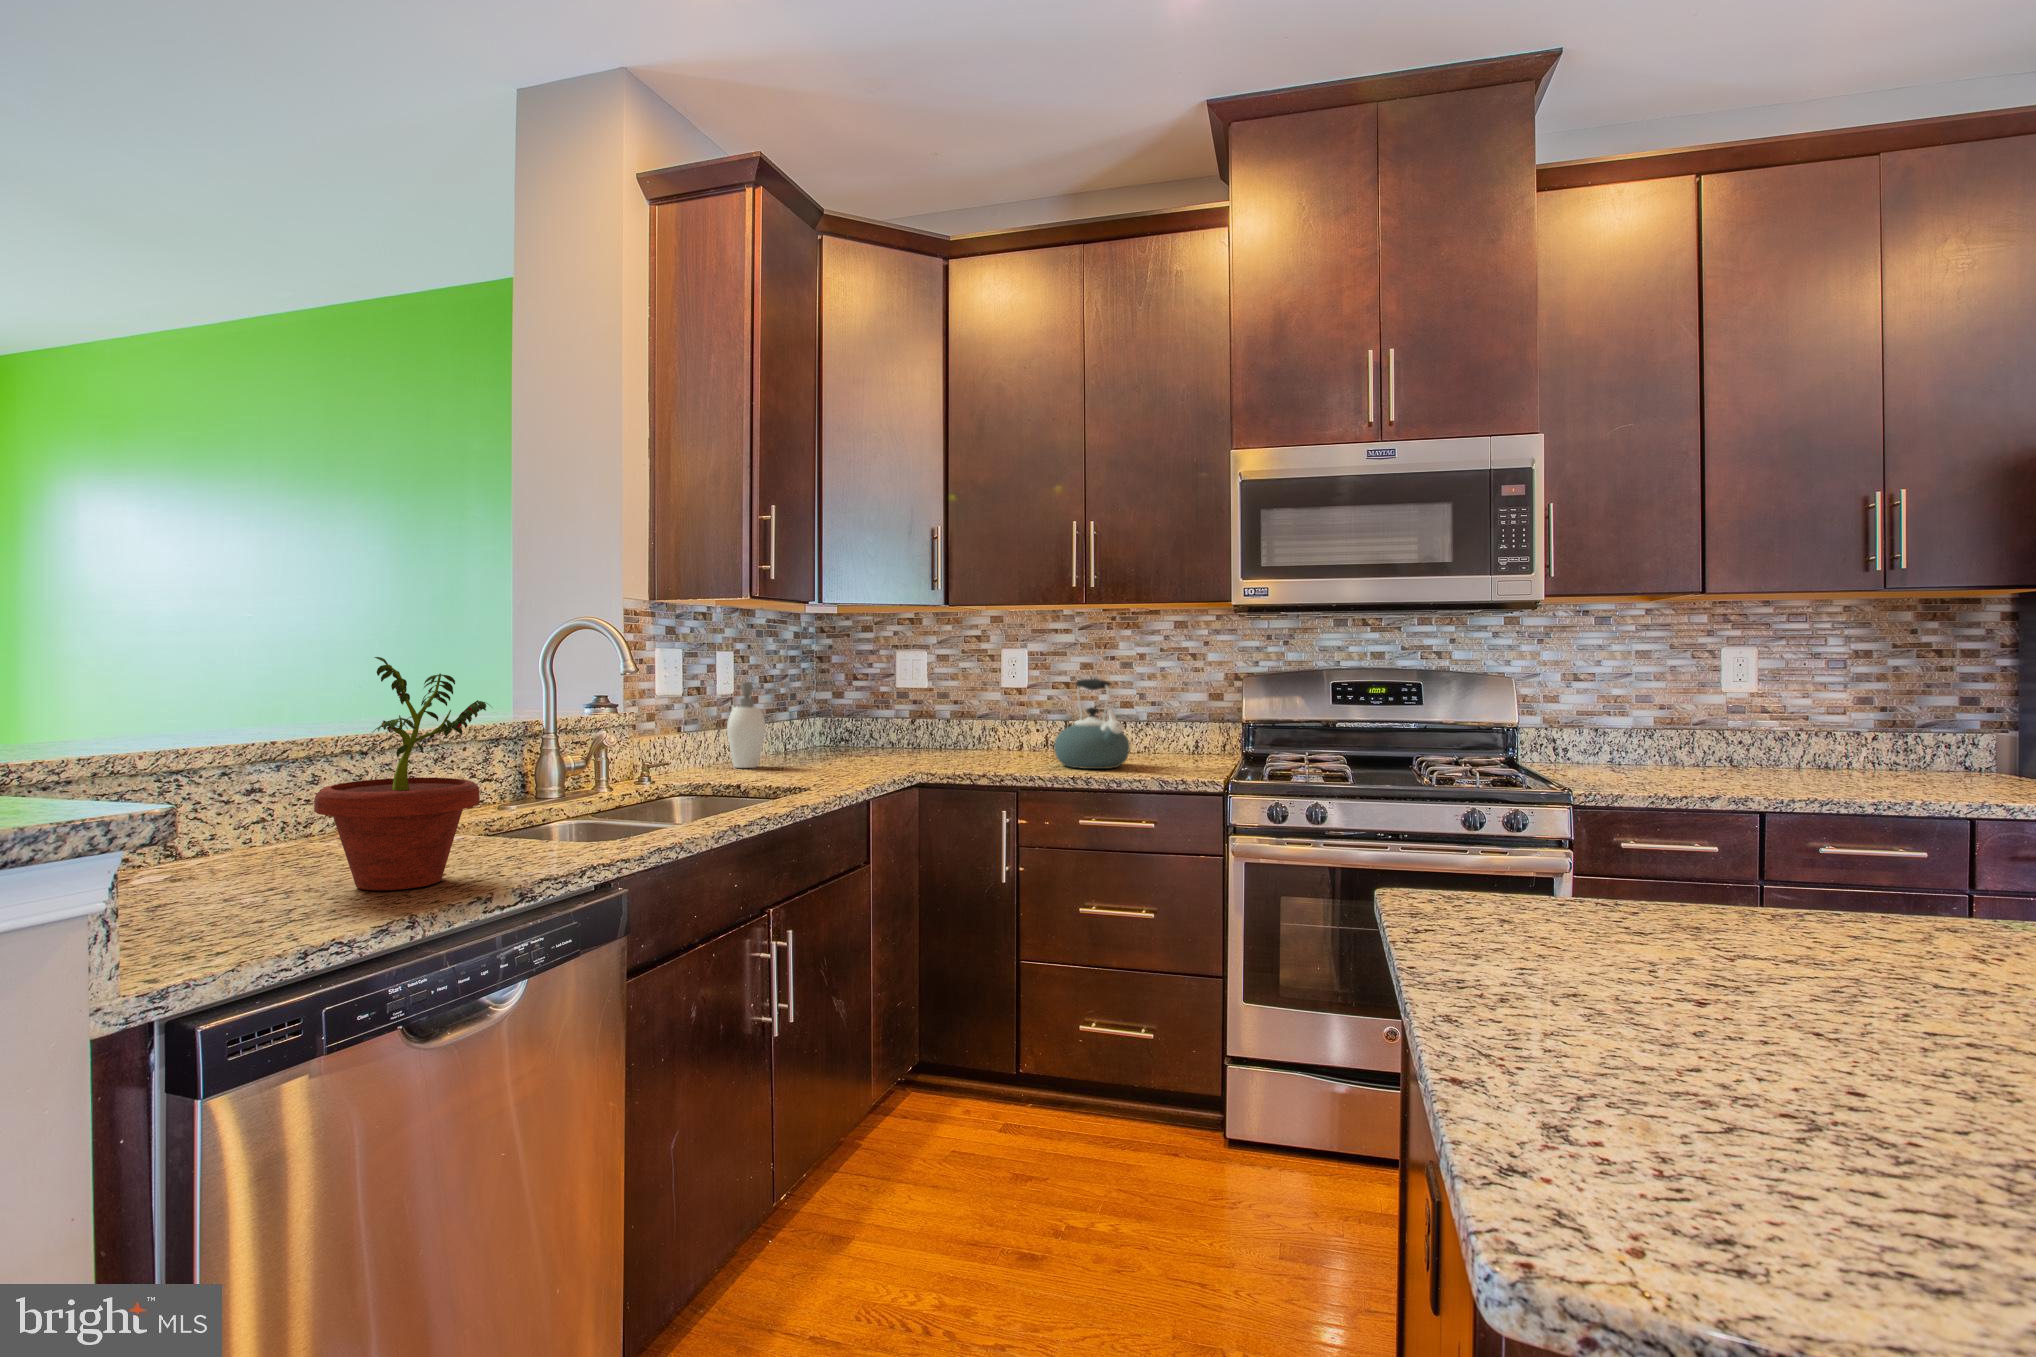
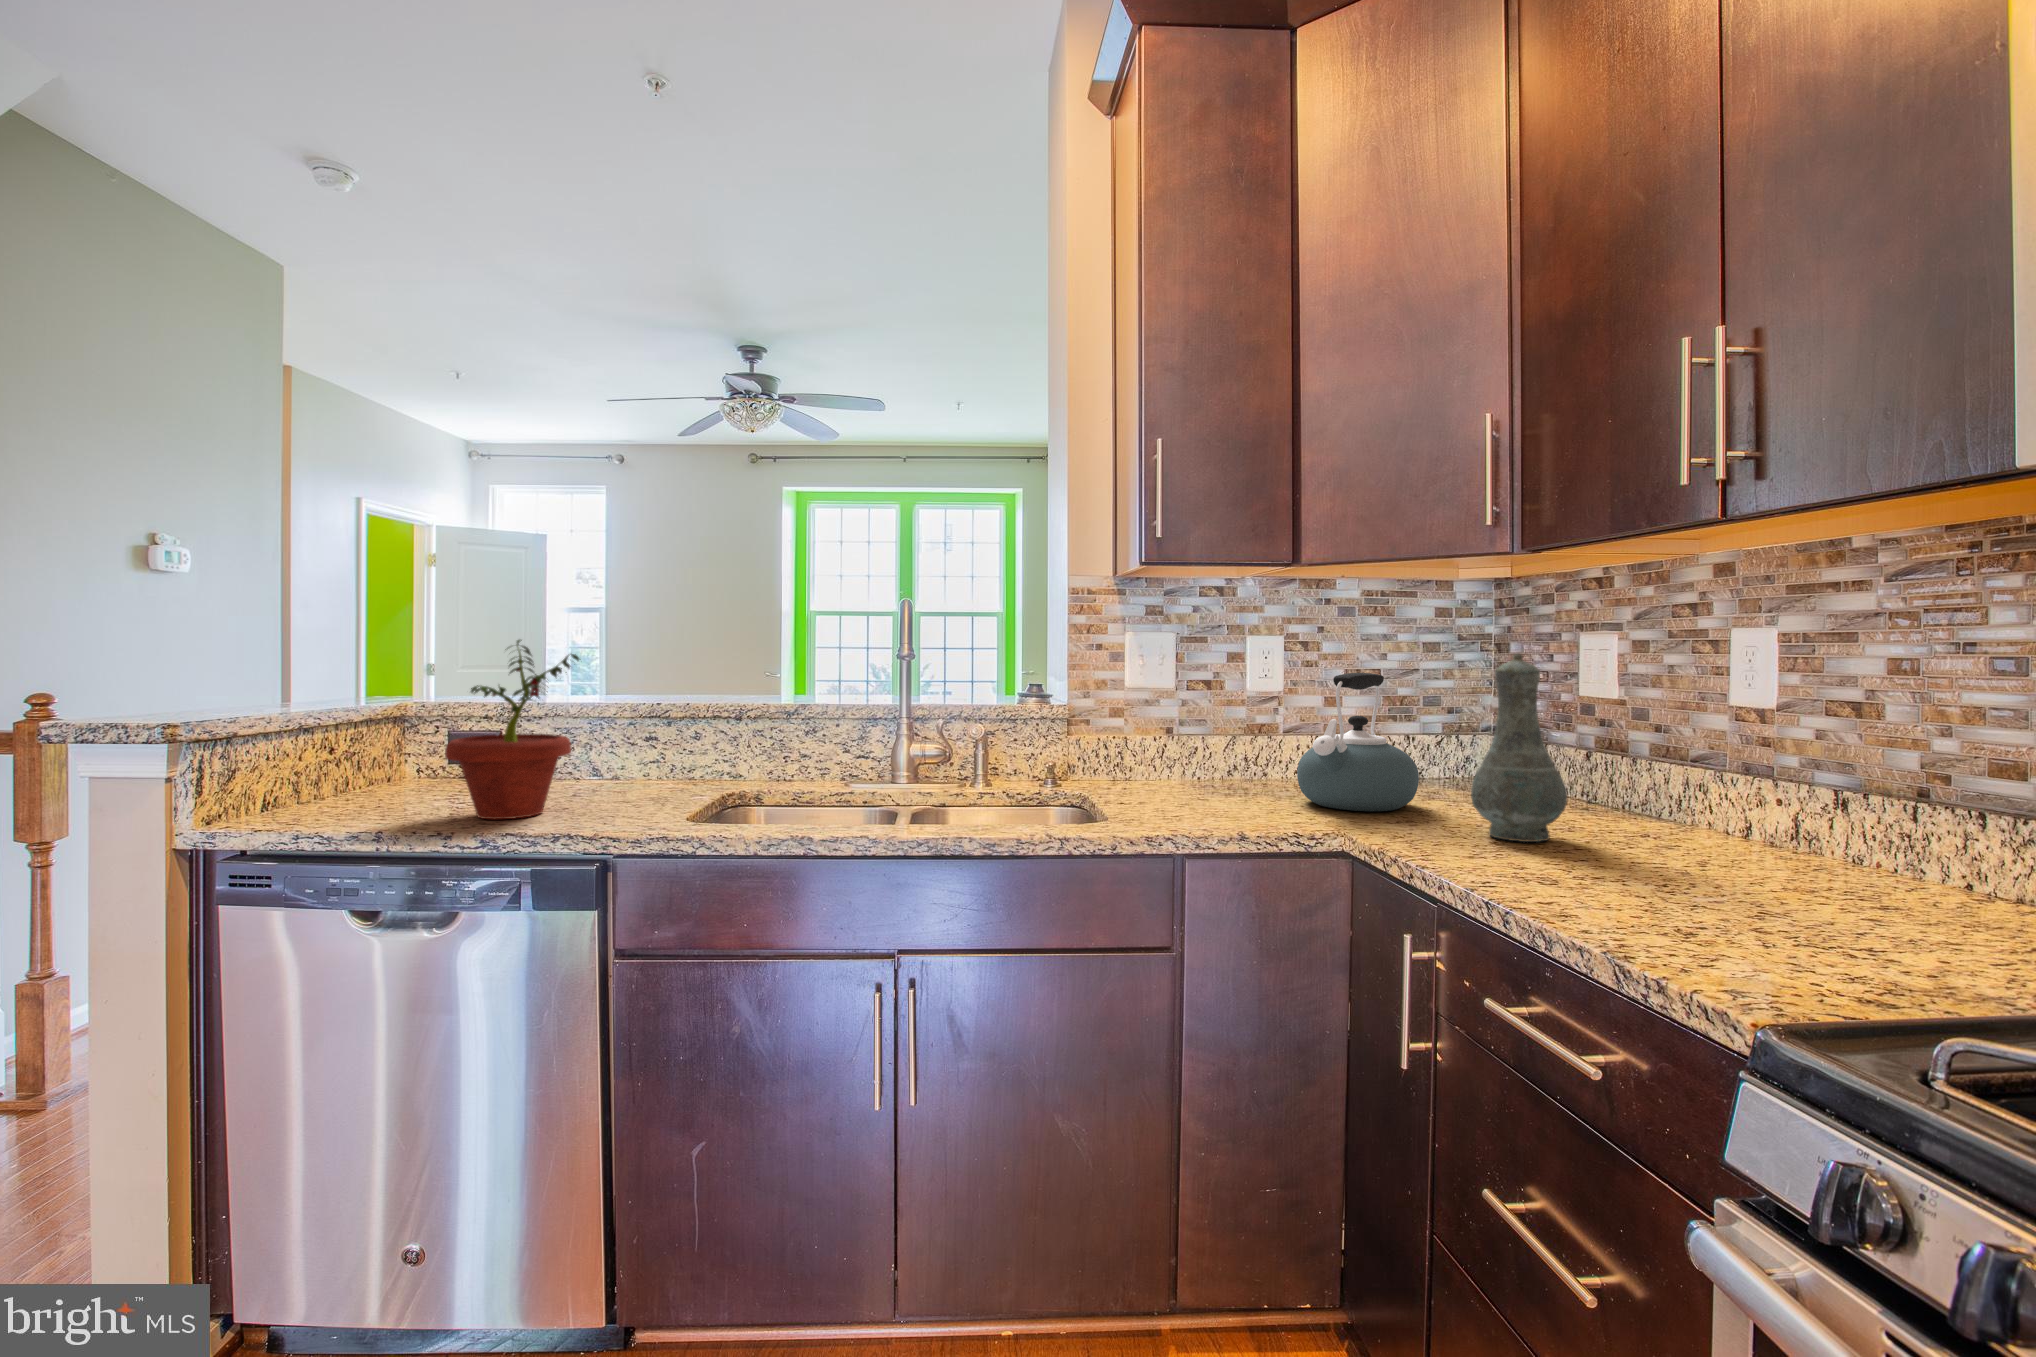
vase: none [950,663,997,766] -> present [1471,654,1567,842]
kettle: present [1054,679,1130,769] -> present [1297,673,1419,811]
soap dispenser: present [727,682,765,768] -> none [1202,678,1265,787]

